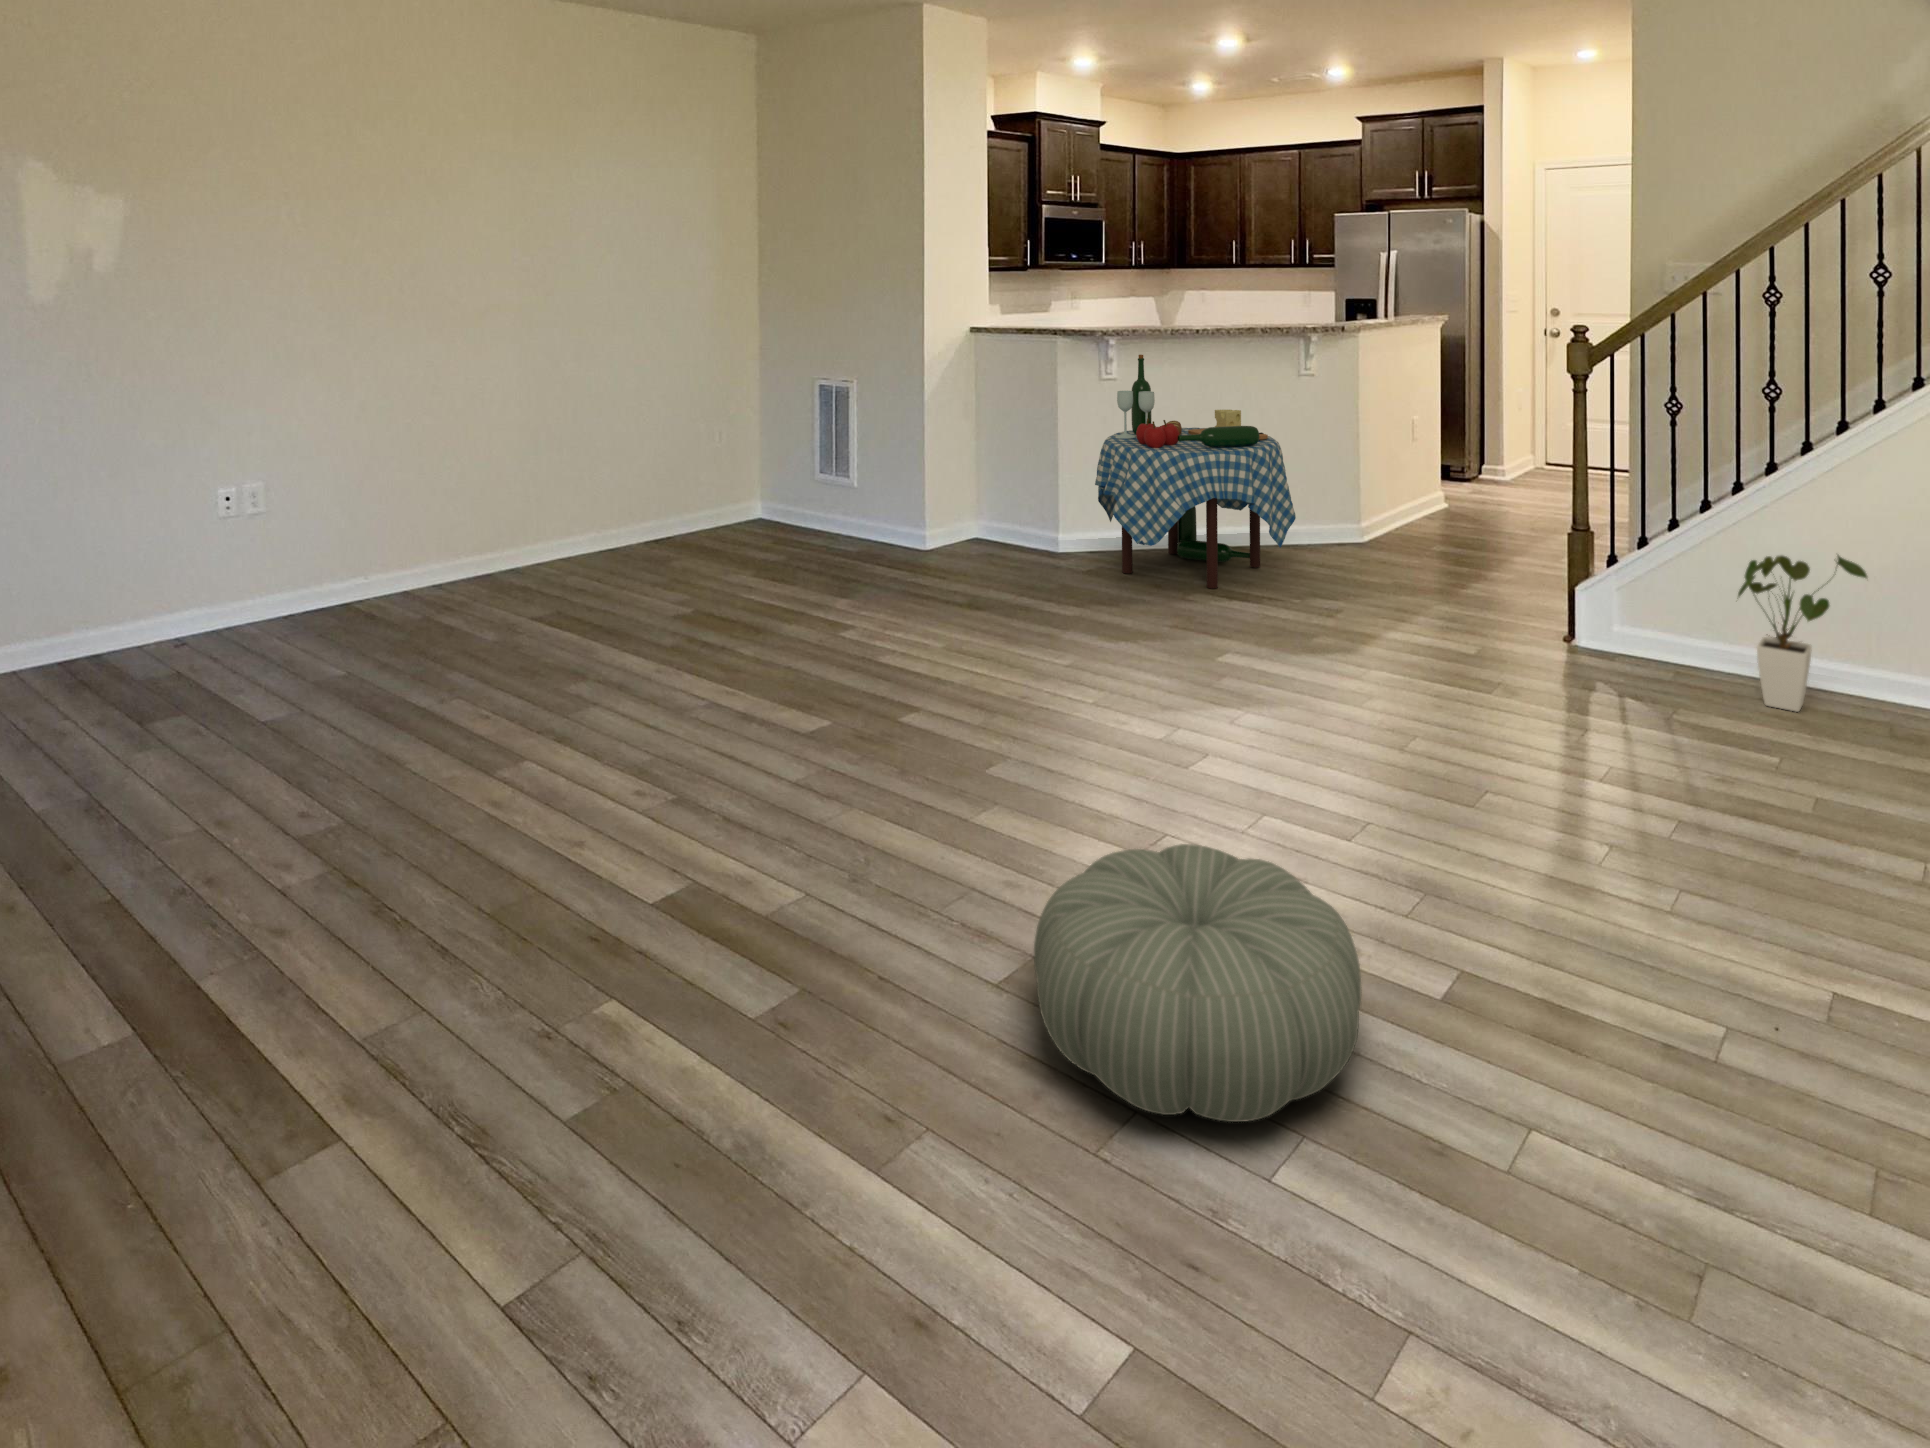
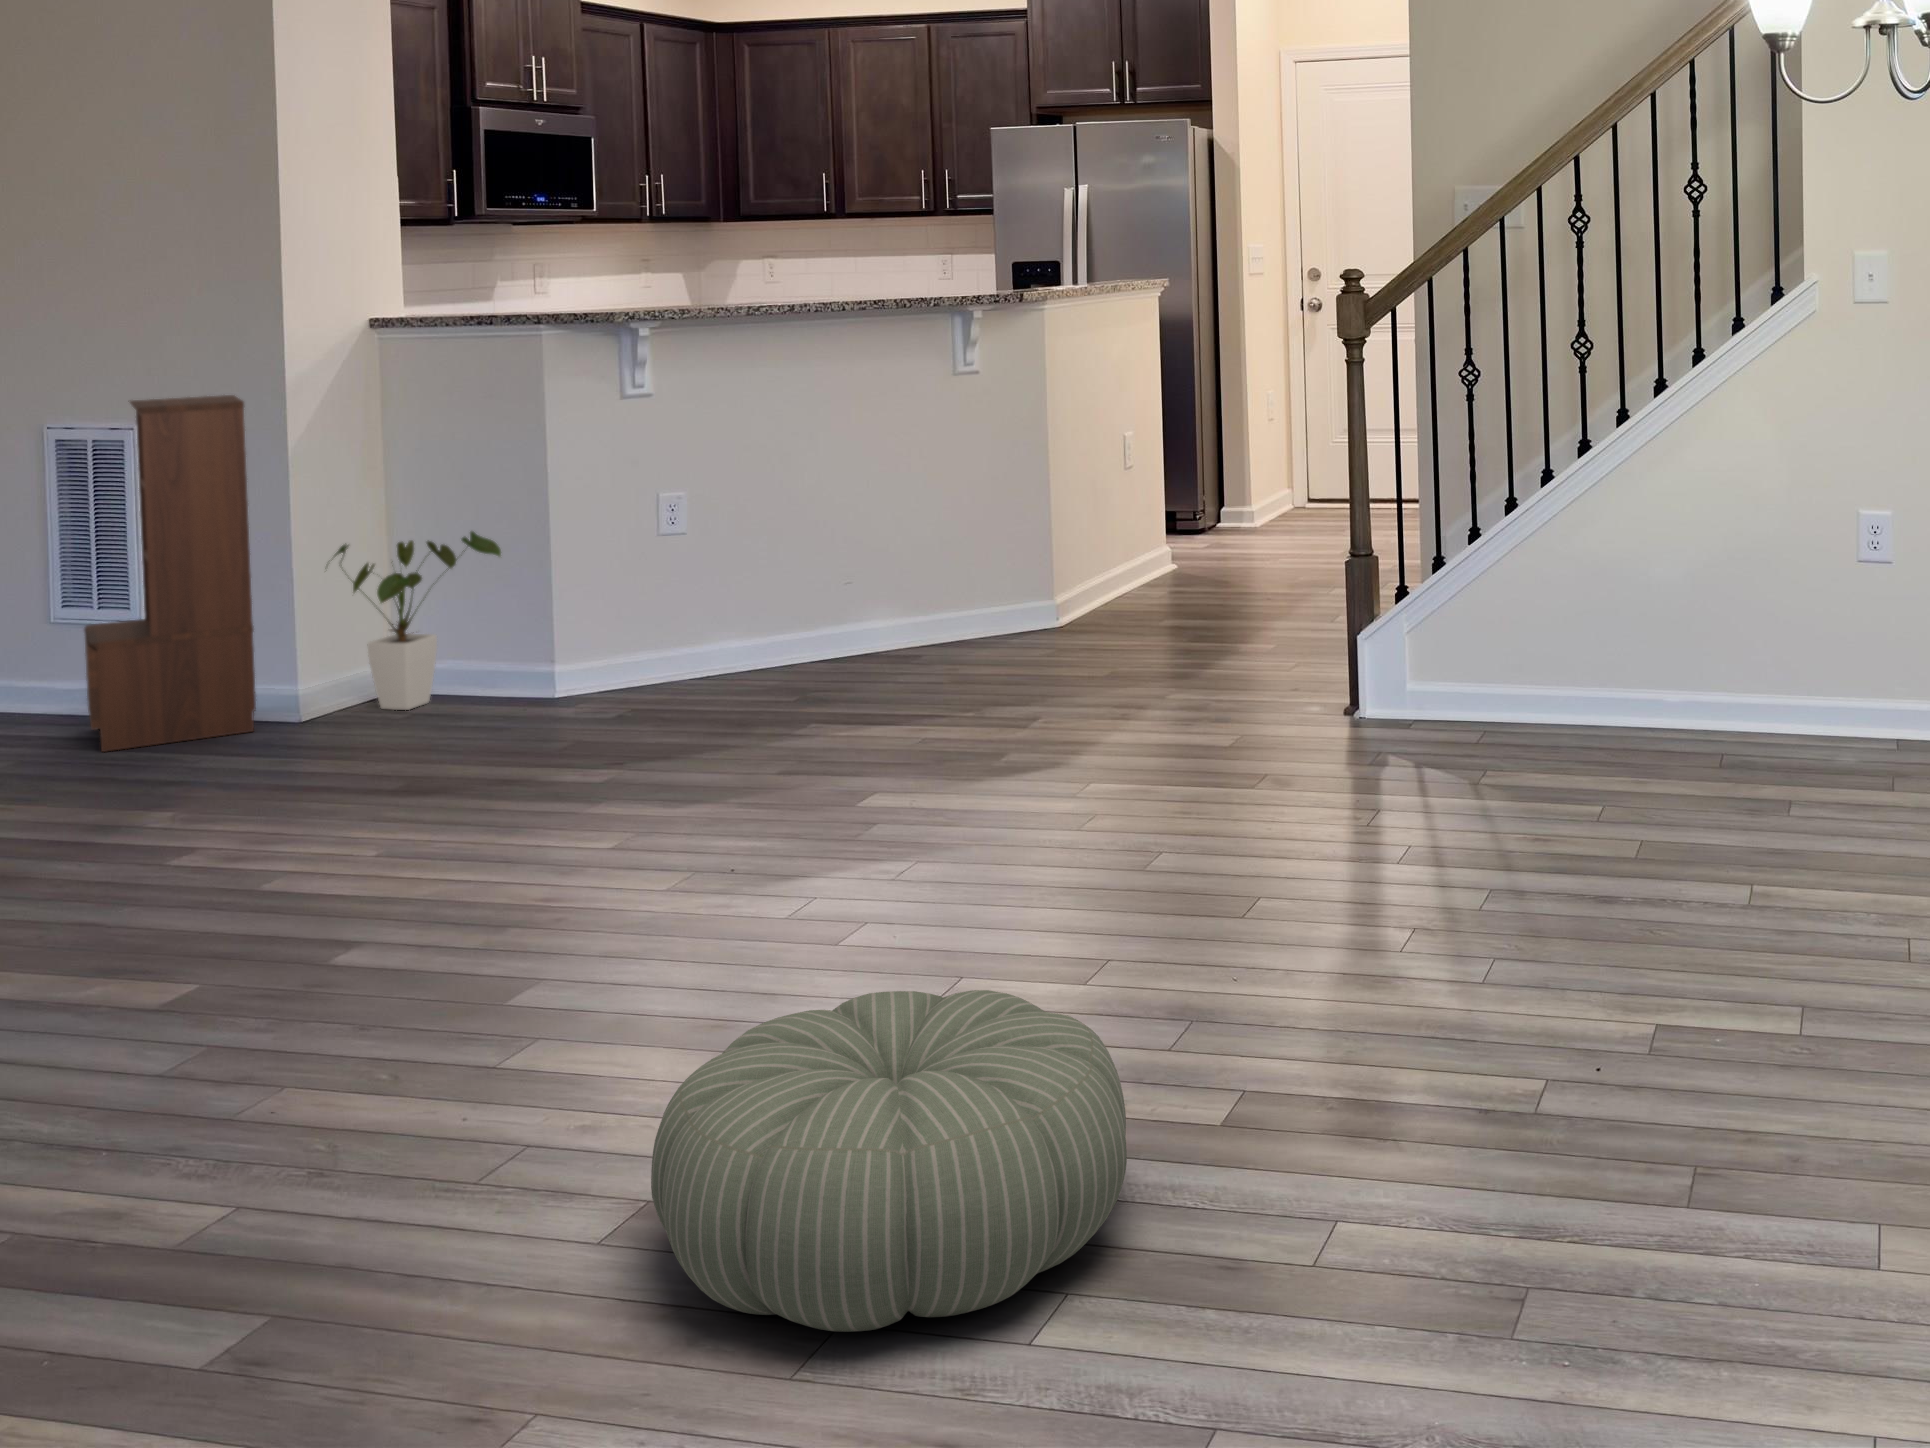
dining table: present [1095,355,1296,589] -> none [624,346,960,714]
bookshelf: none [825,369,904,557] -> present [84,395,256,752]
house plant: present [1738,555,1867,712] -> present [334,531,501,710]

